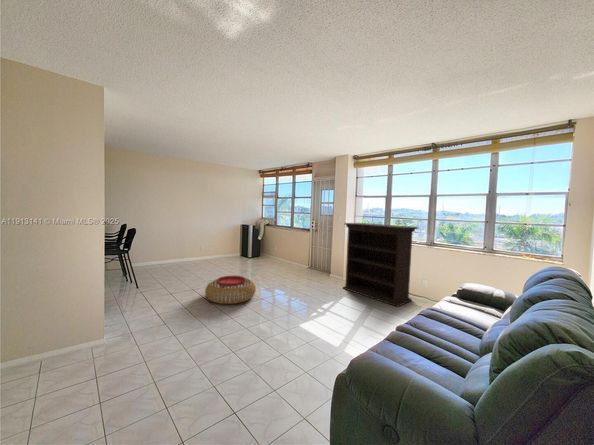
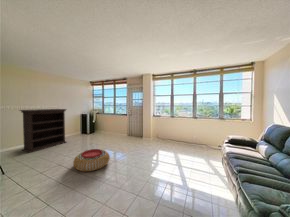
bookshelf: present [343,223,417,307] -> present [20,109,66,153]

